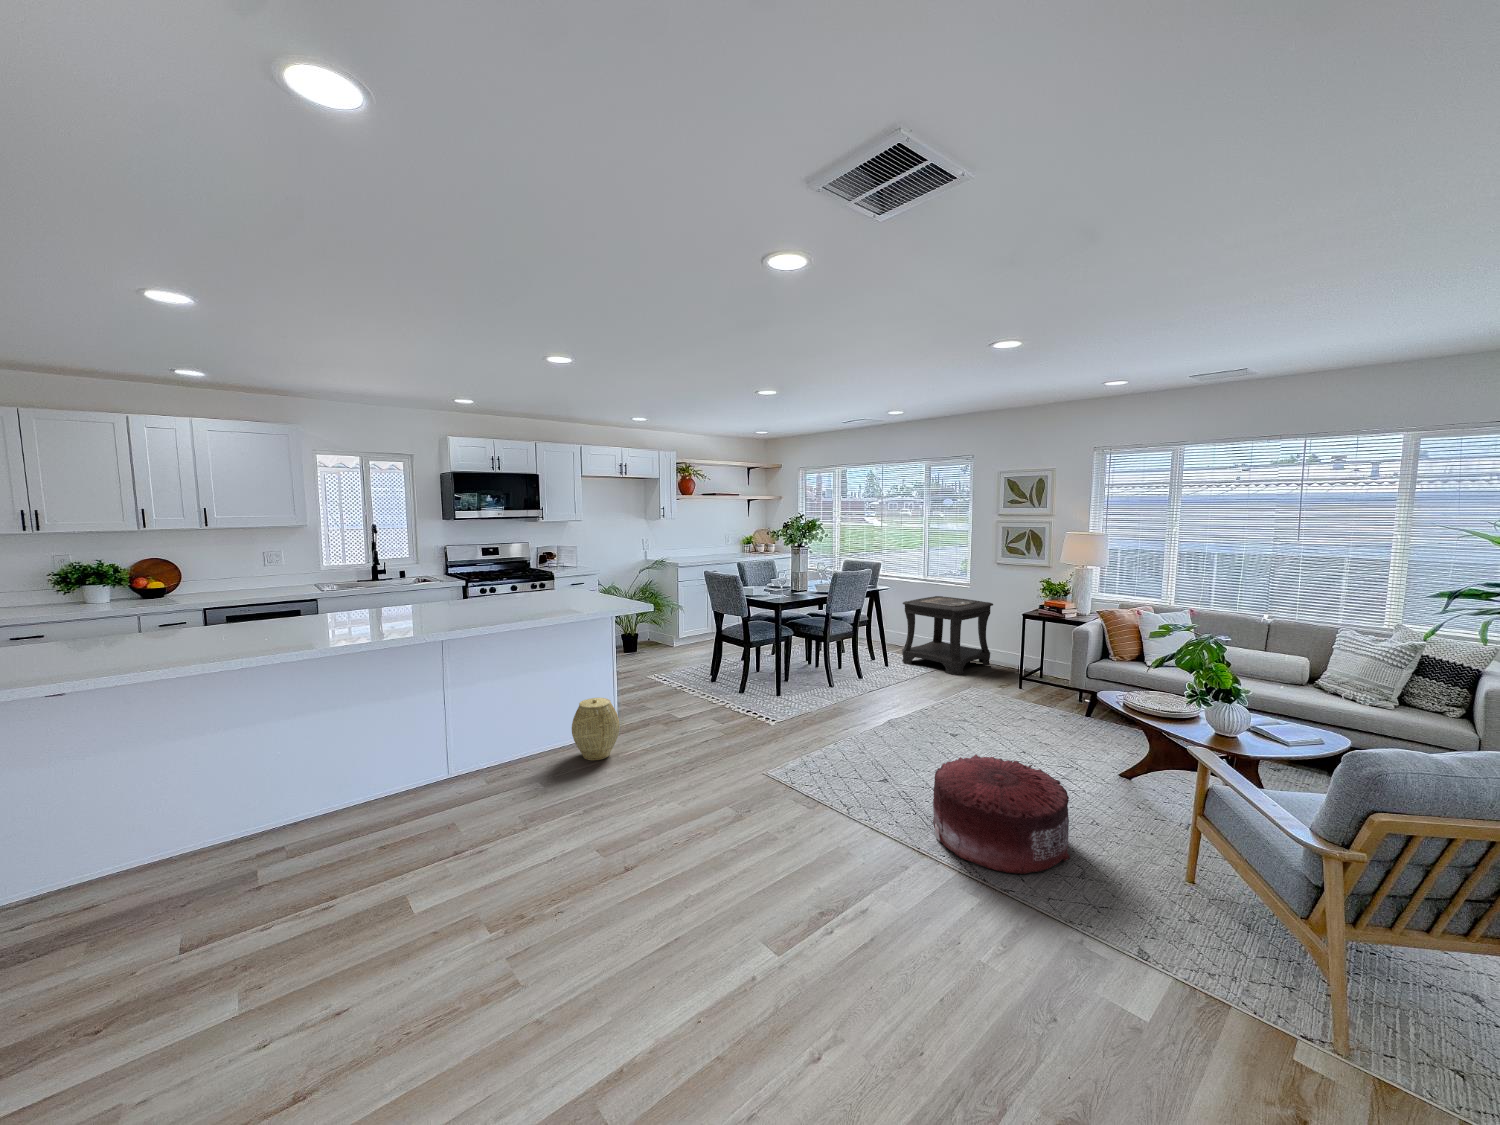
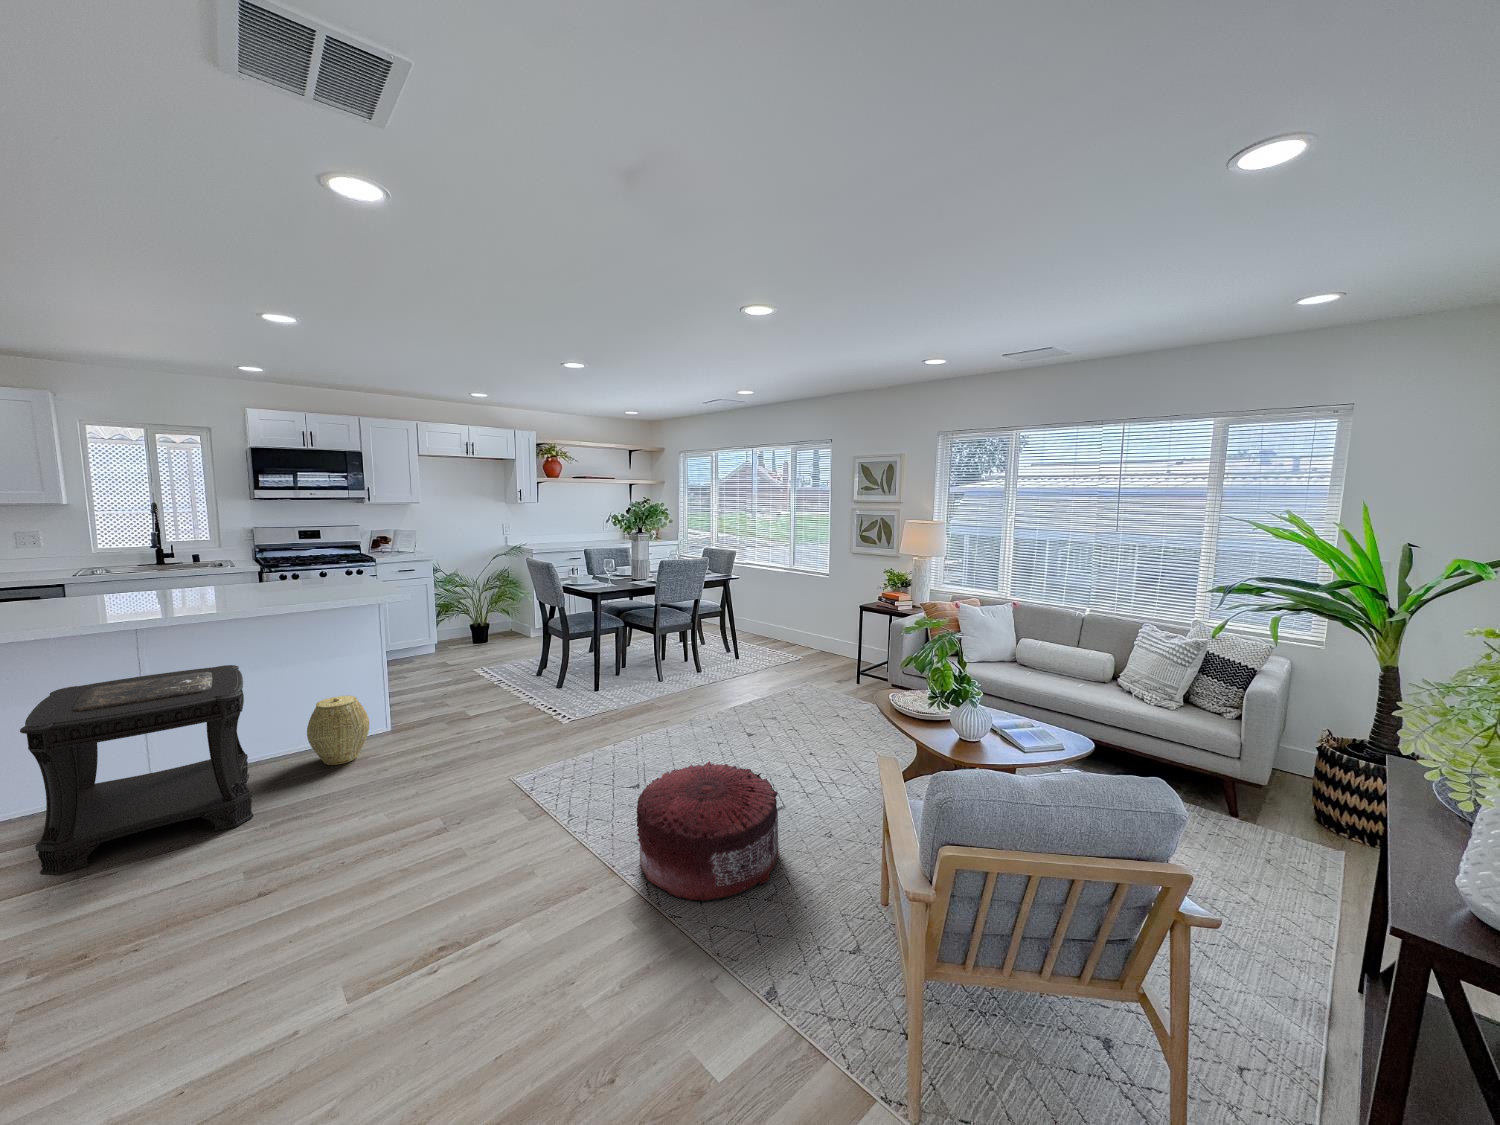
side table: present [902,596,993,675] -> present [20,665,254,875]

